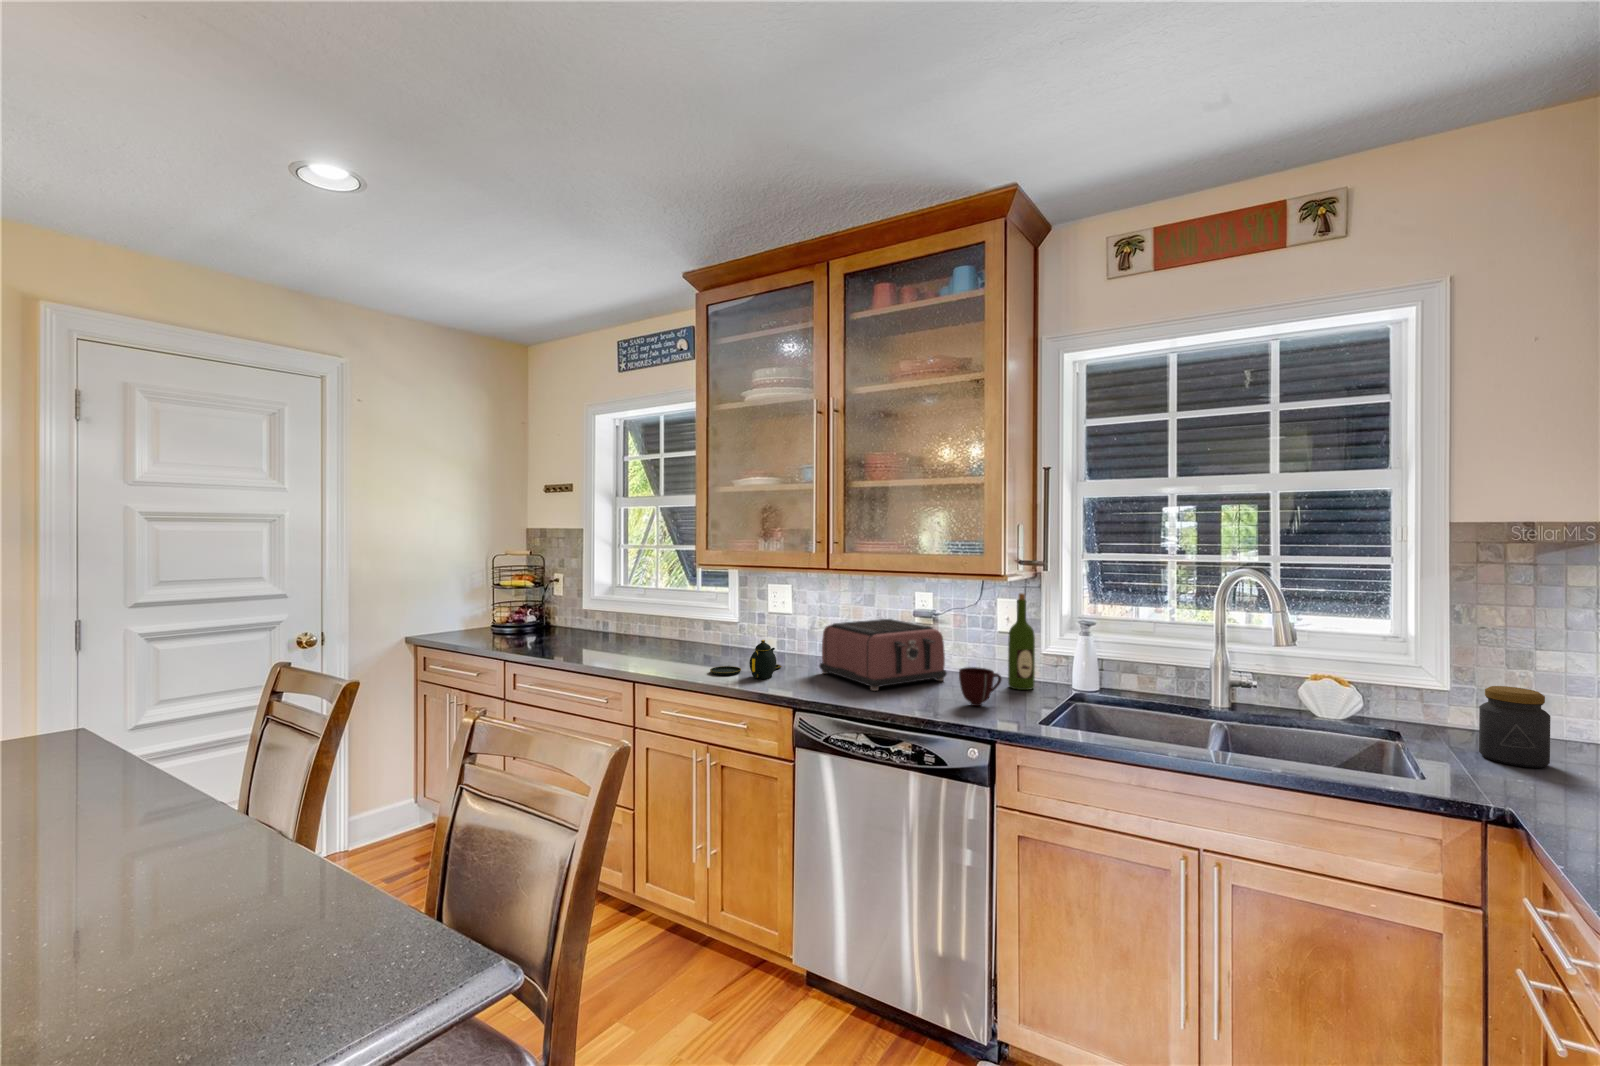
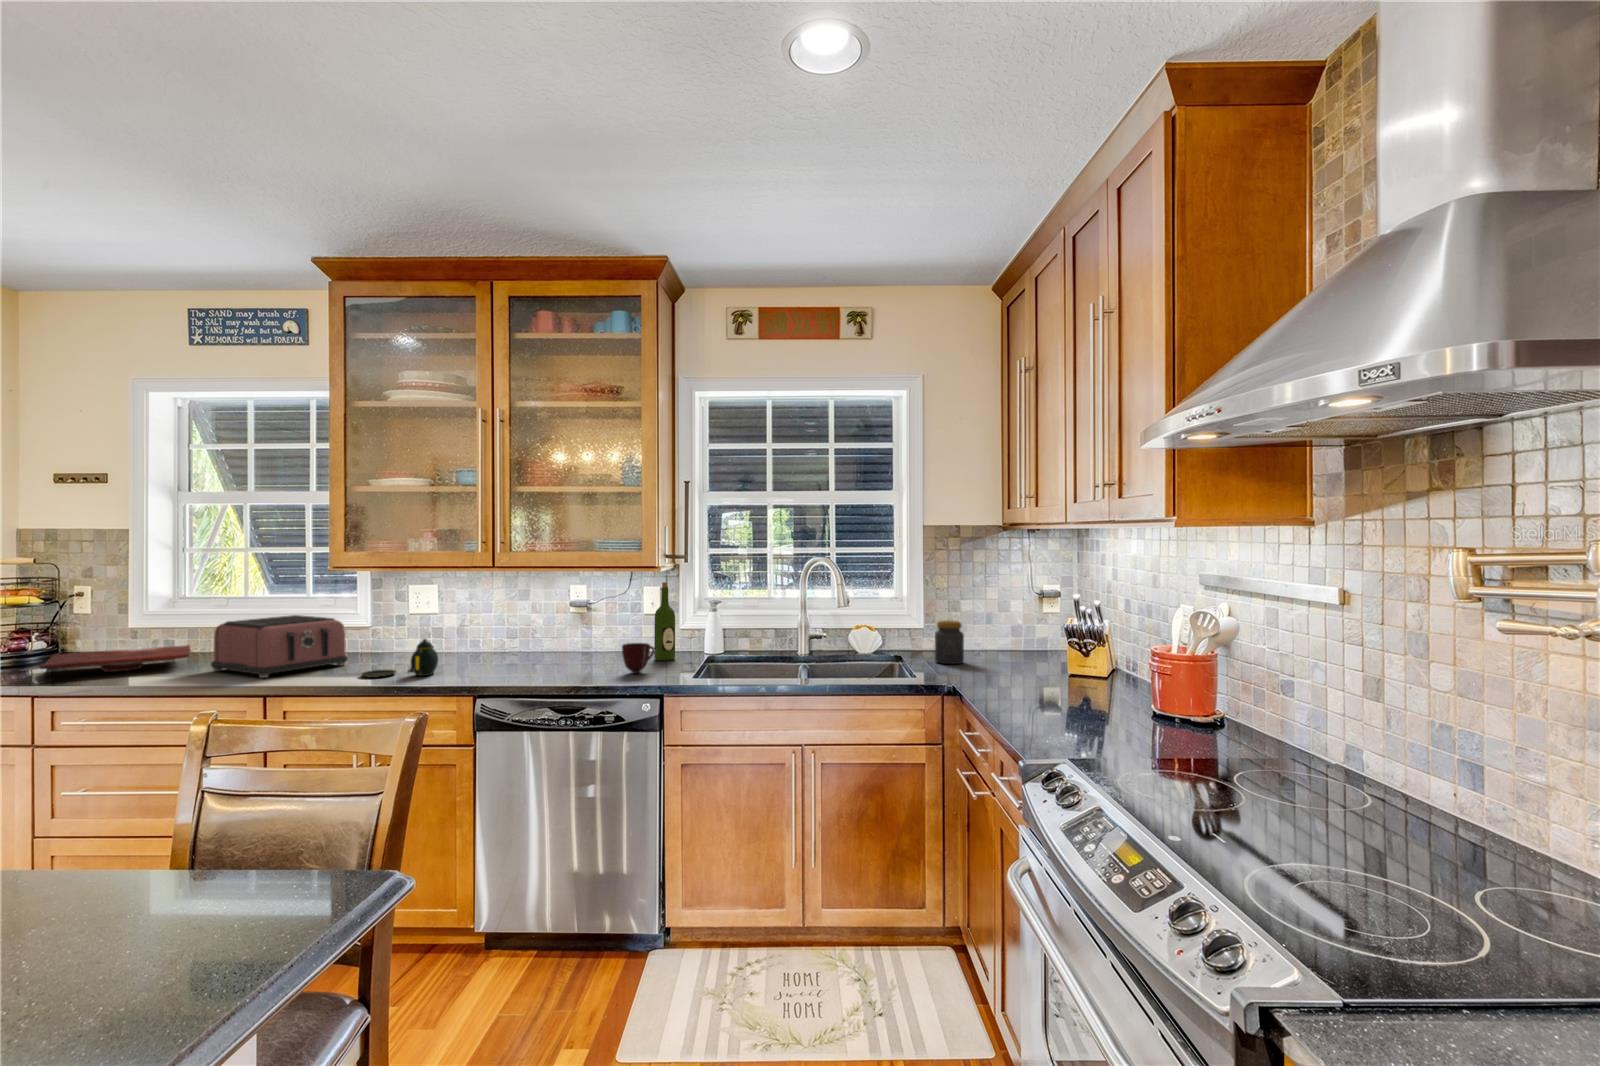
toaster: present [820,619,947,691] -> present [211,615,348,678]
cutting board: none [509,625,616,643] -> present [39,645,191,672]

